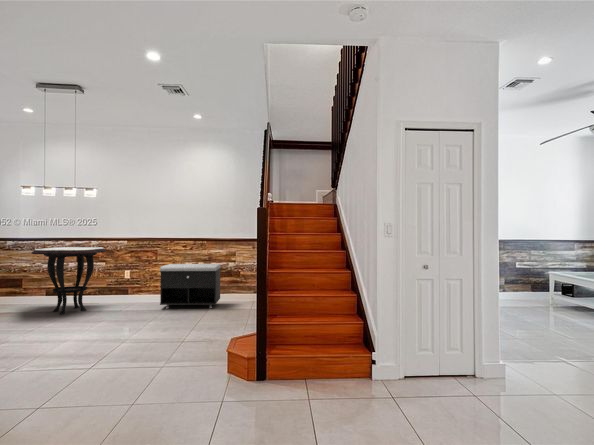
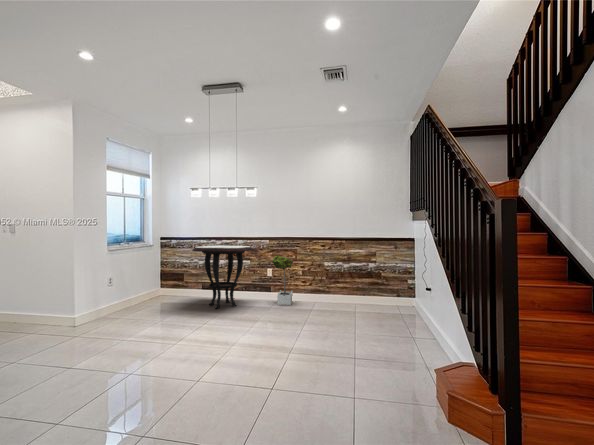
potted tree: none [129,257,151,307] -> present [273,255,293,305]
storage bench: present [160,264,221,309] -> none [304,263,361,311]

